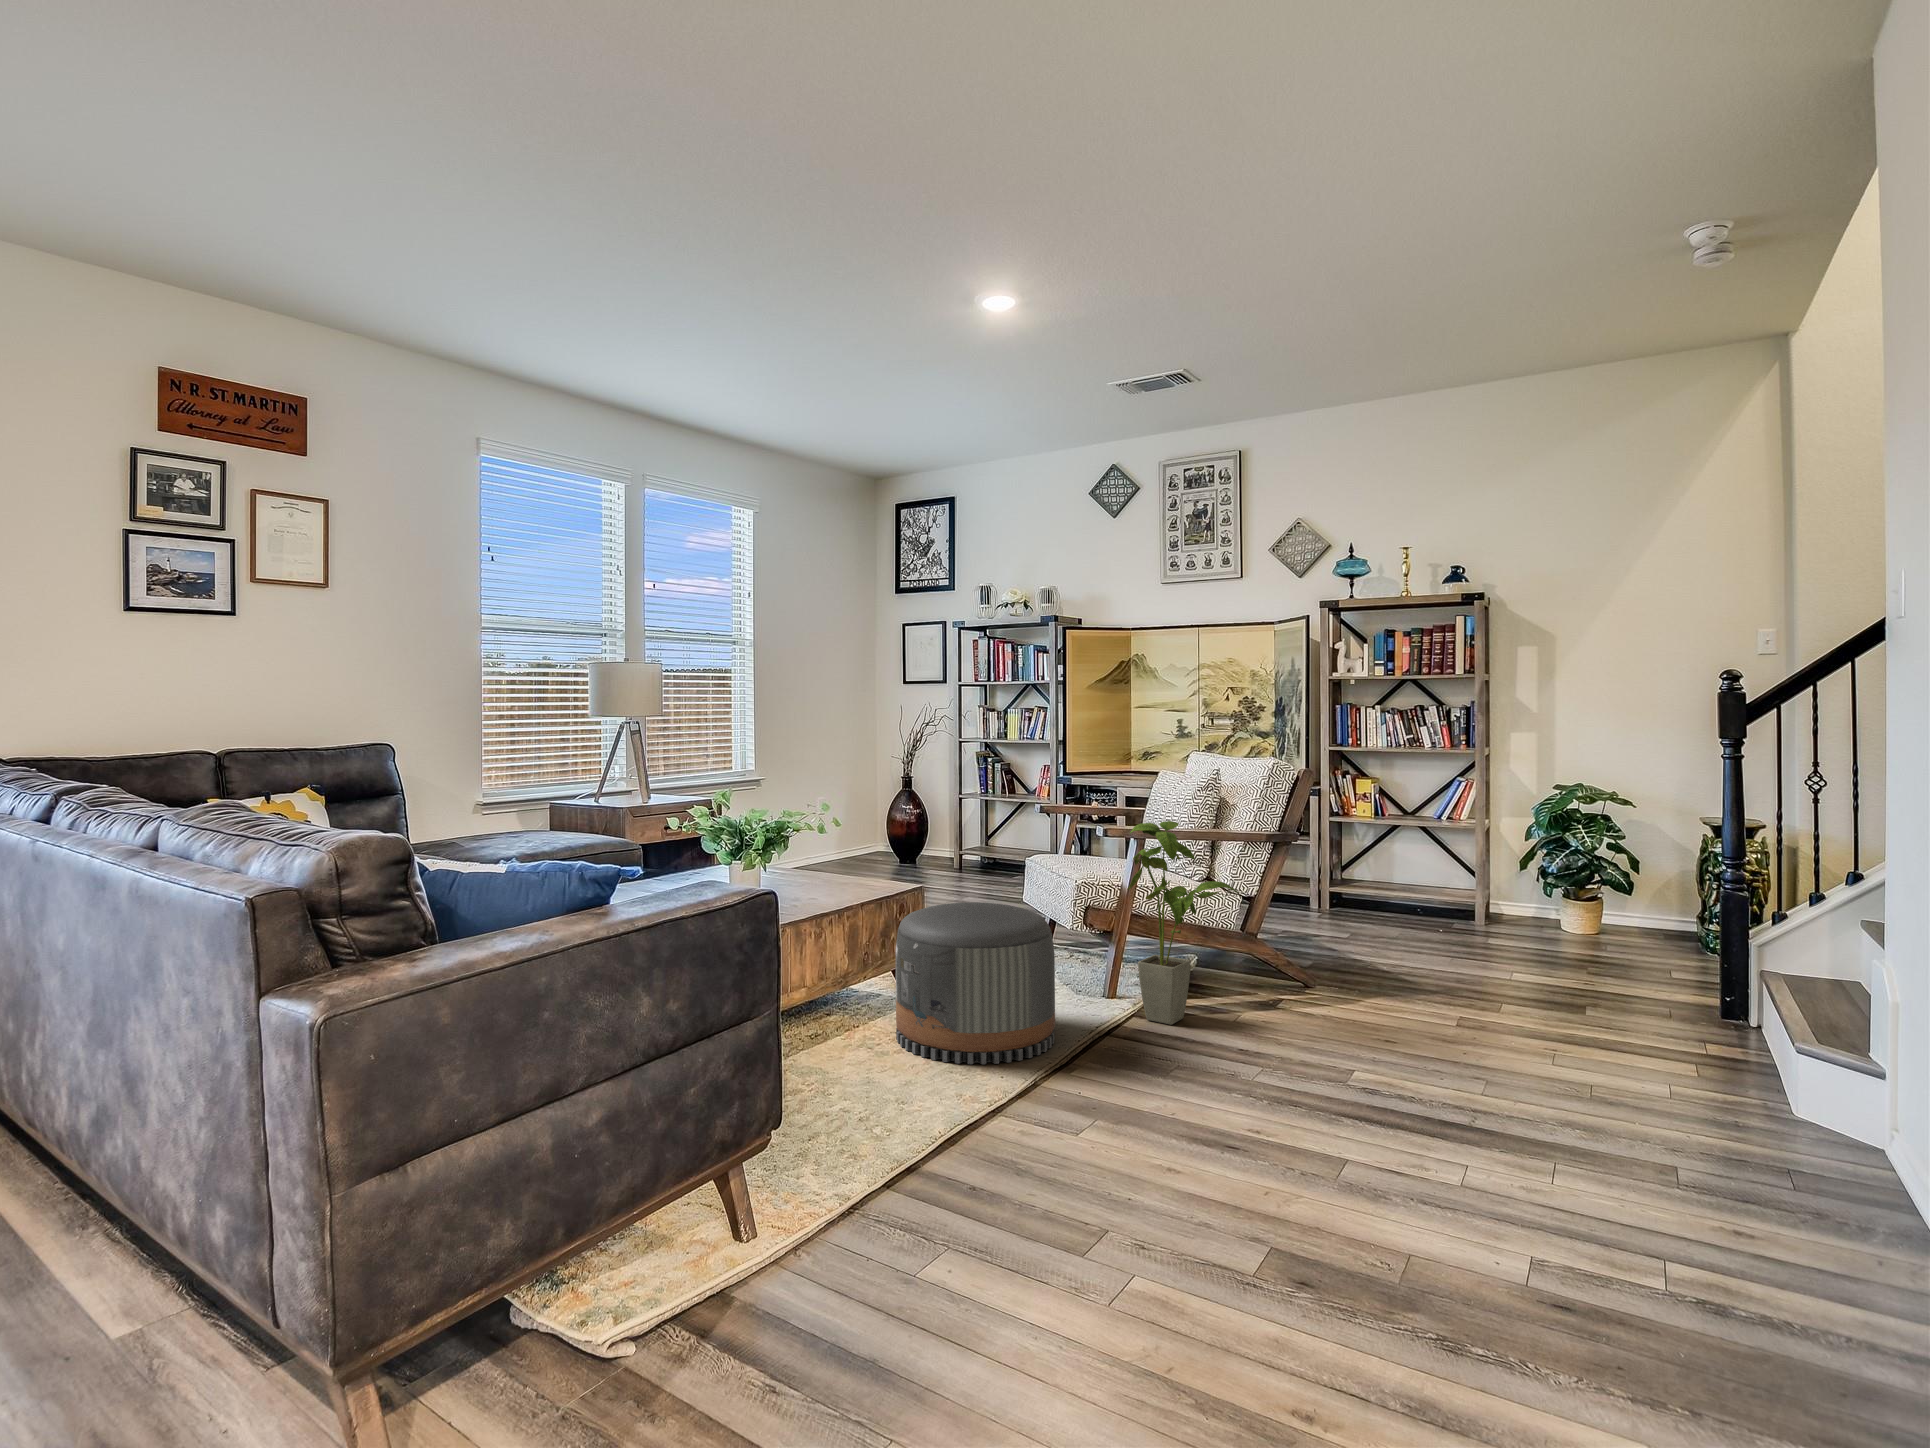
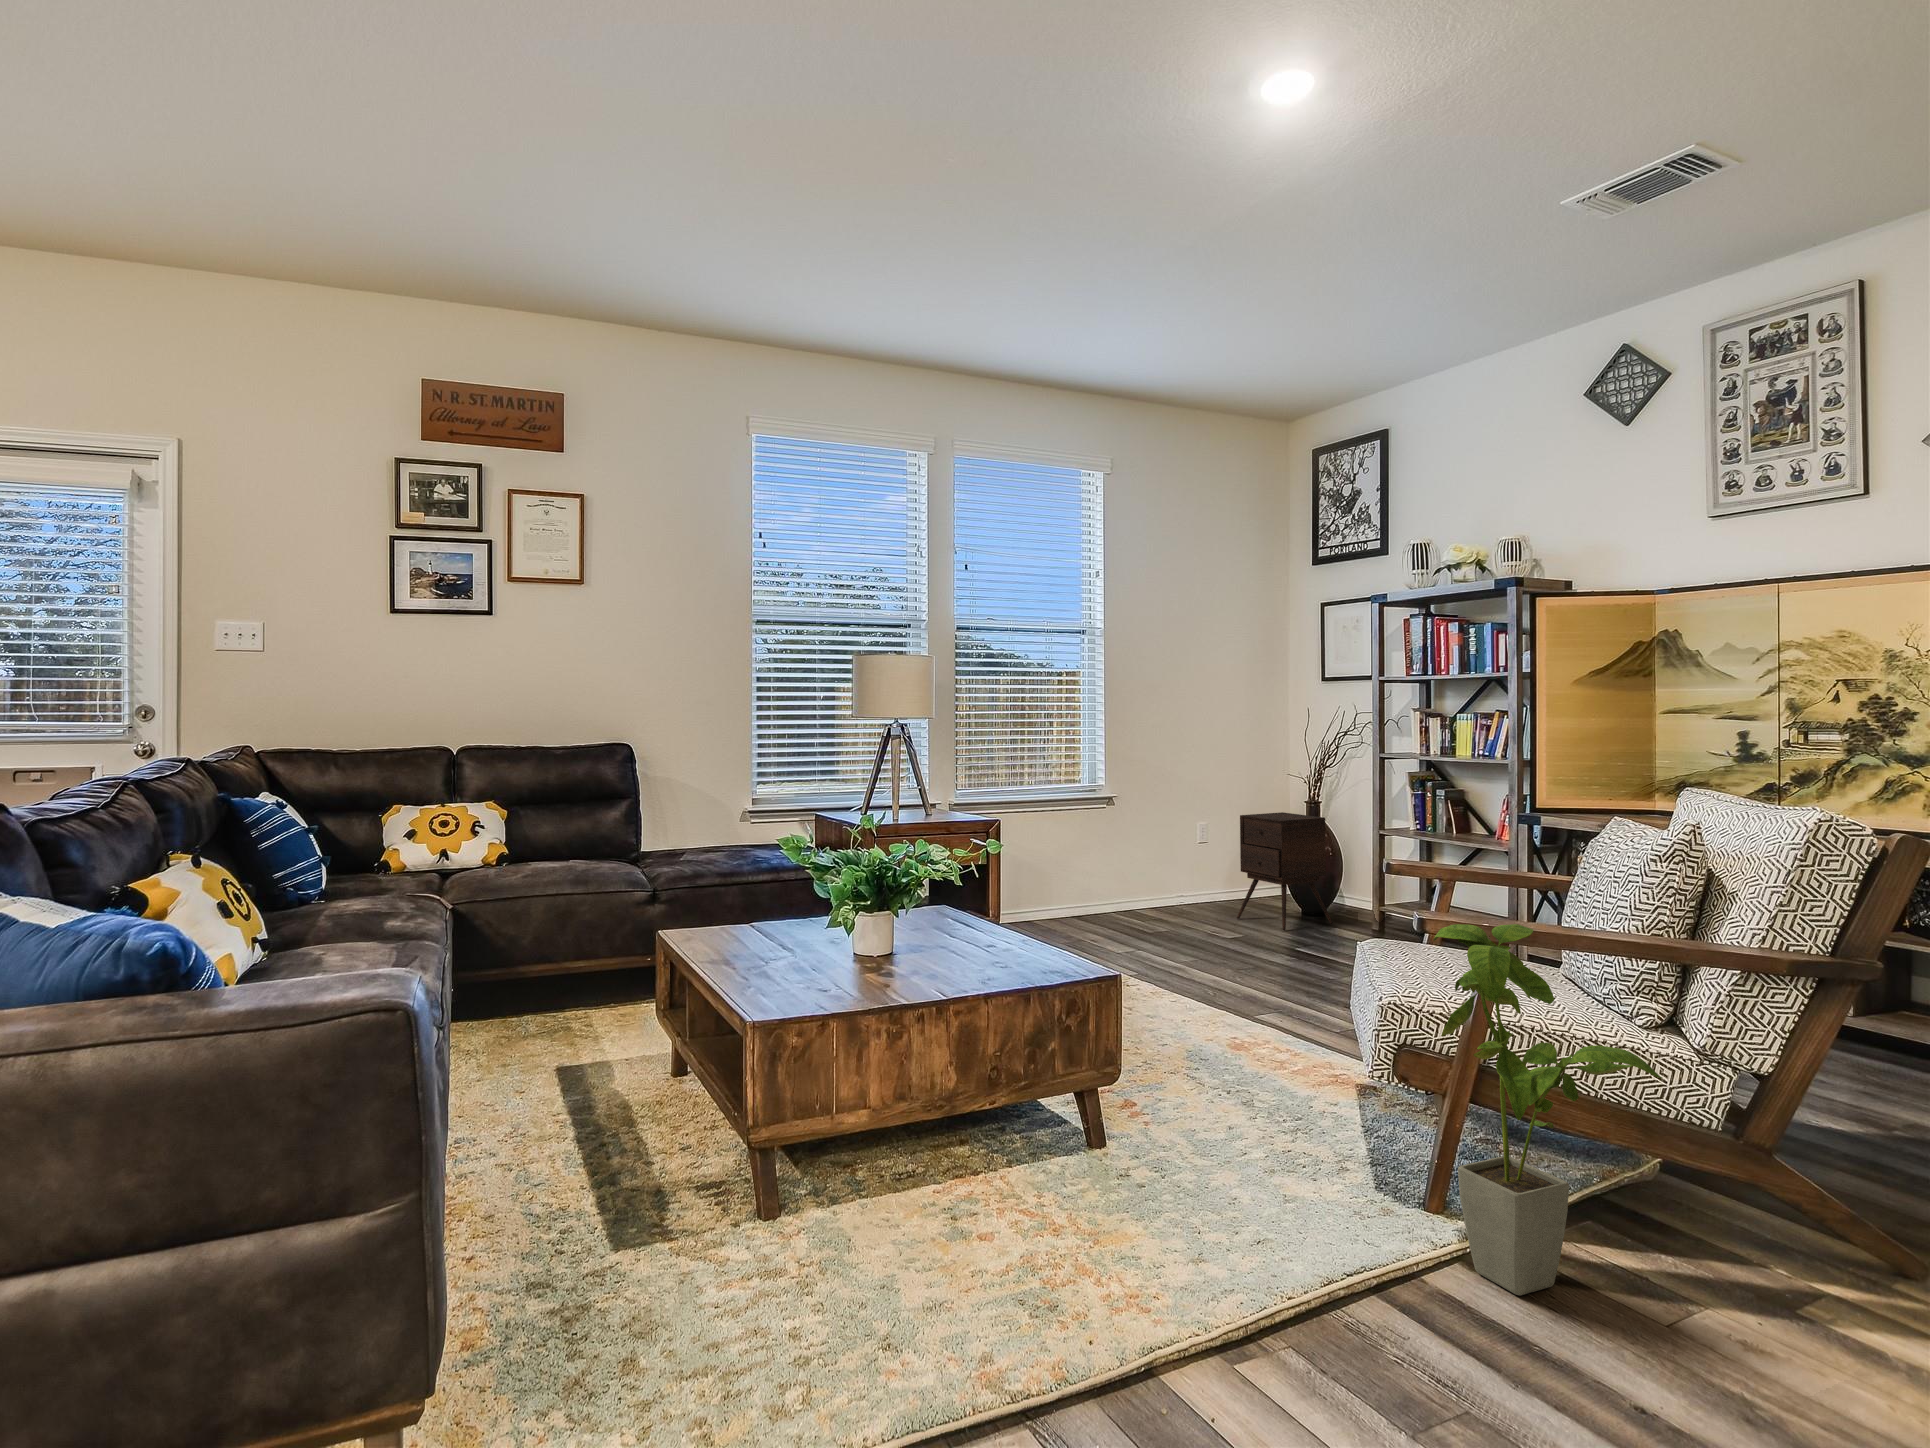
side table: none [857,786,925,874] -> present [1237,812,1333,931]
pouf: present [896,902,1055,1064] -> none [1020,1017,1277,1307]

